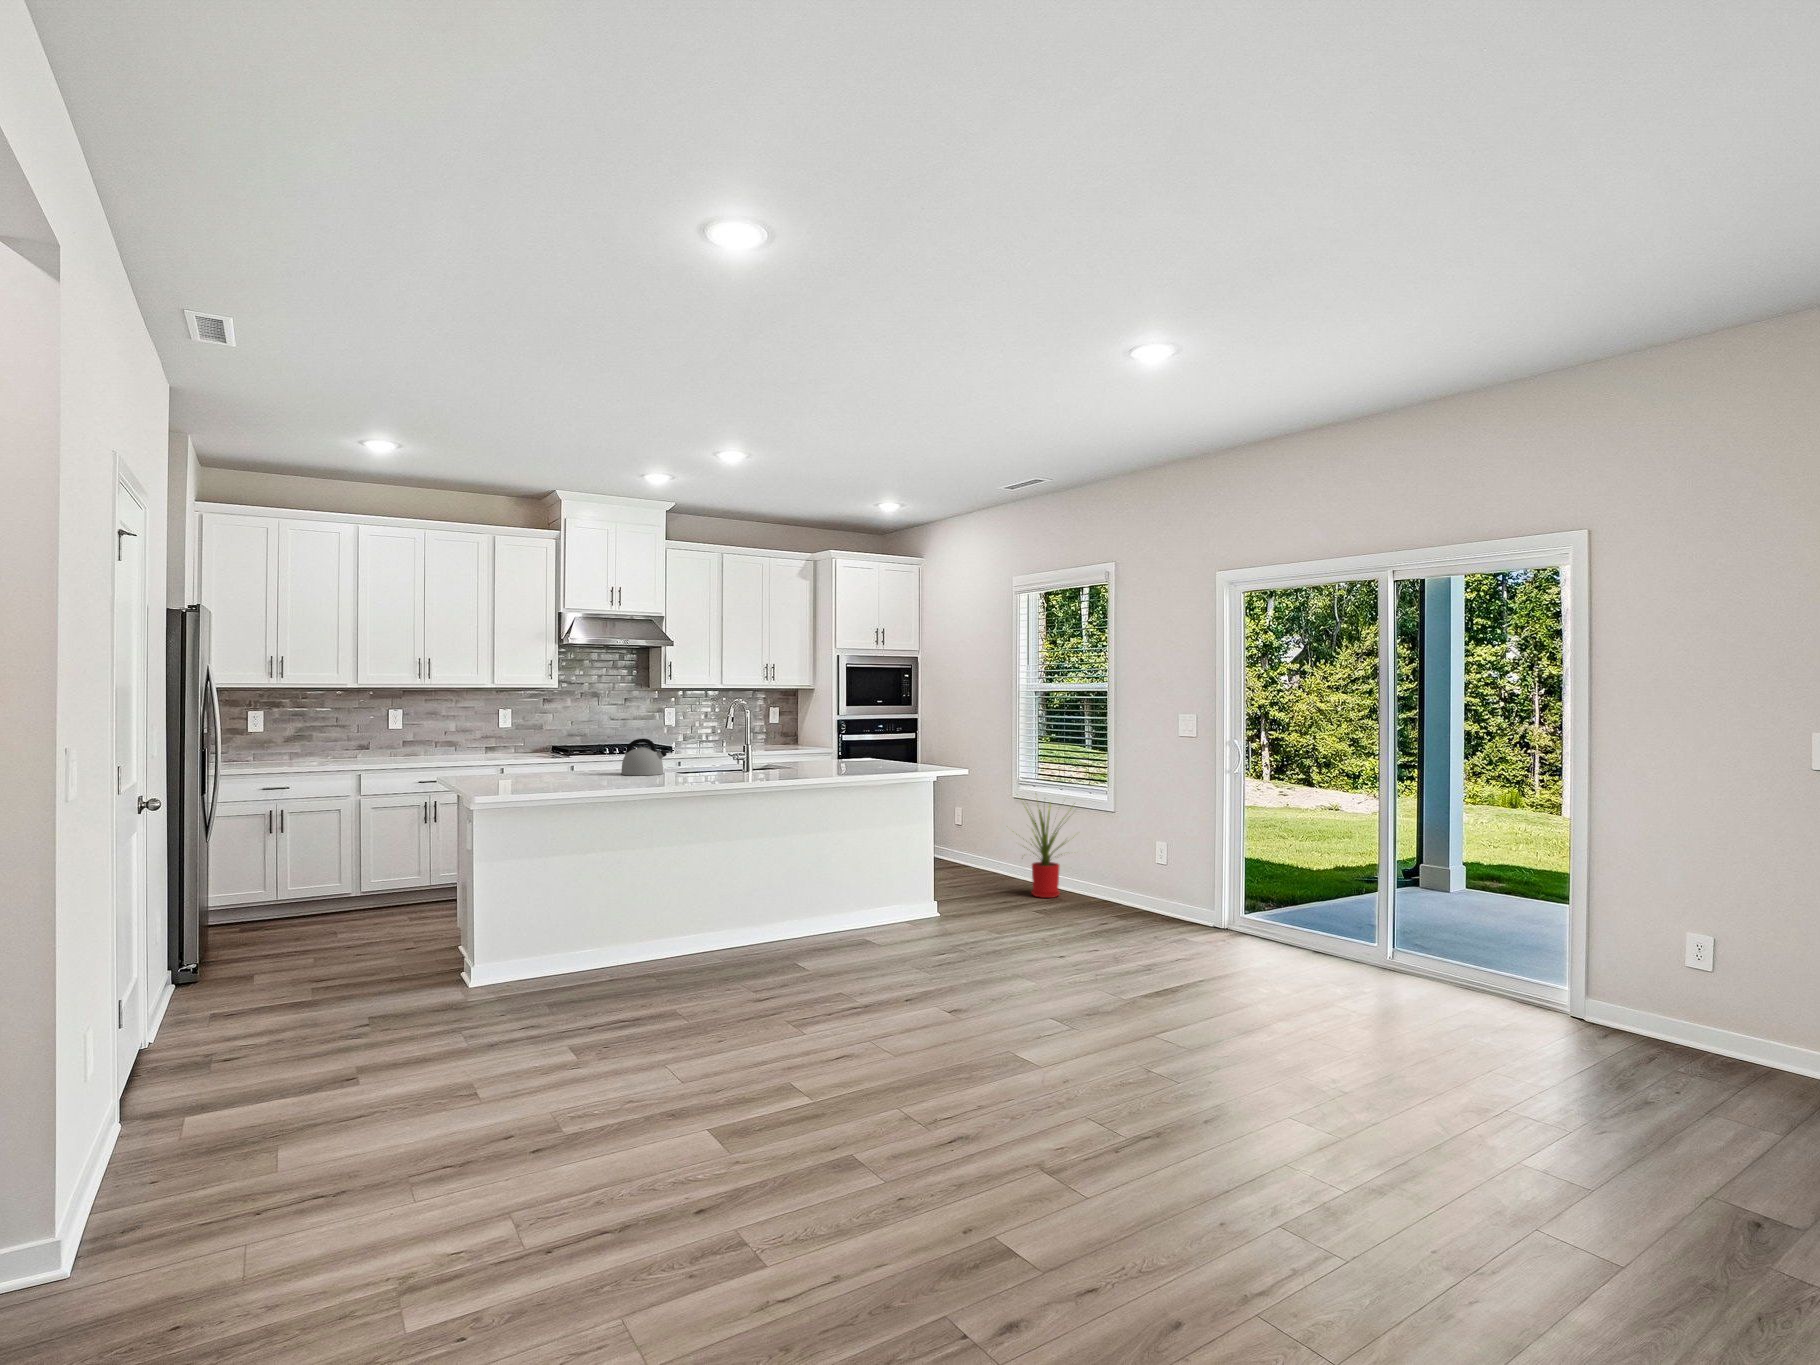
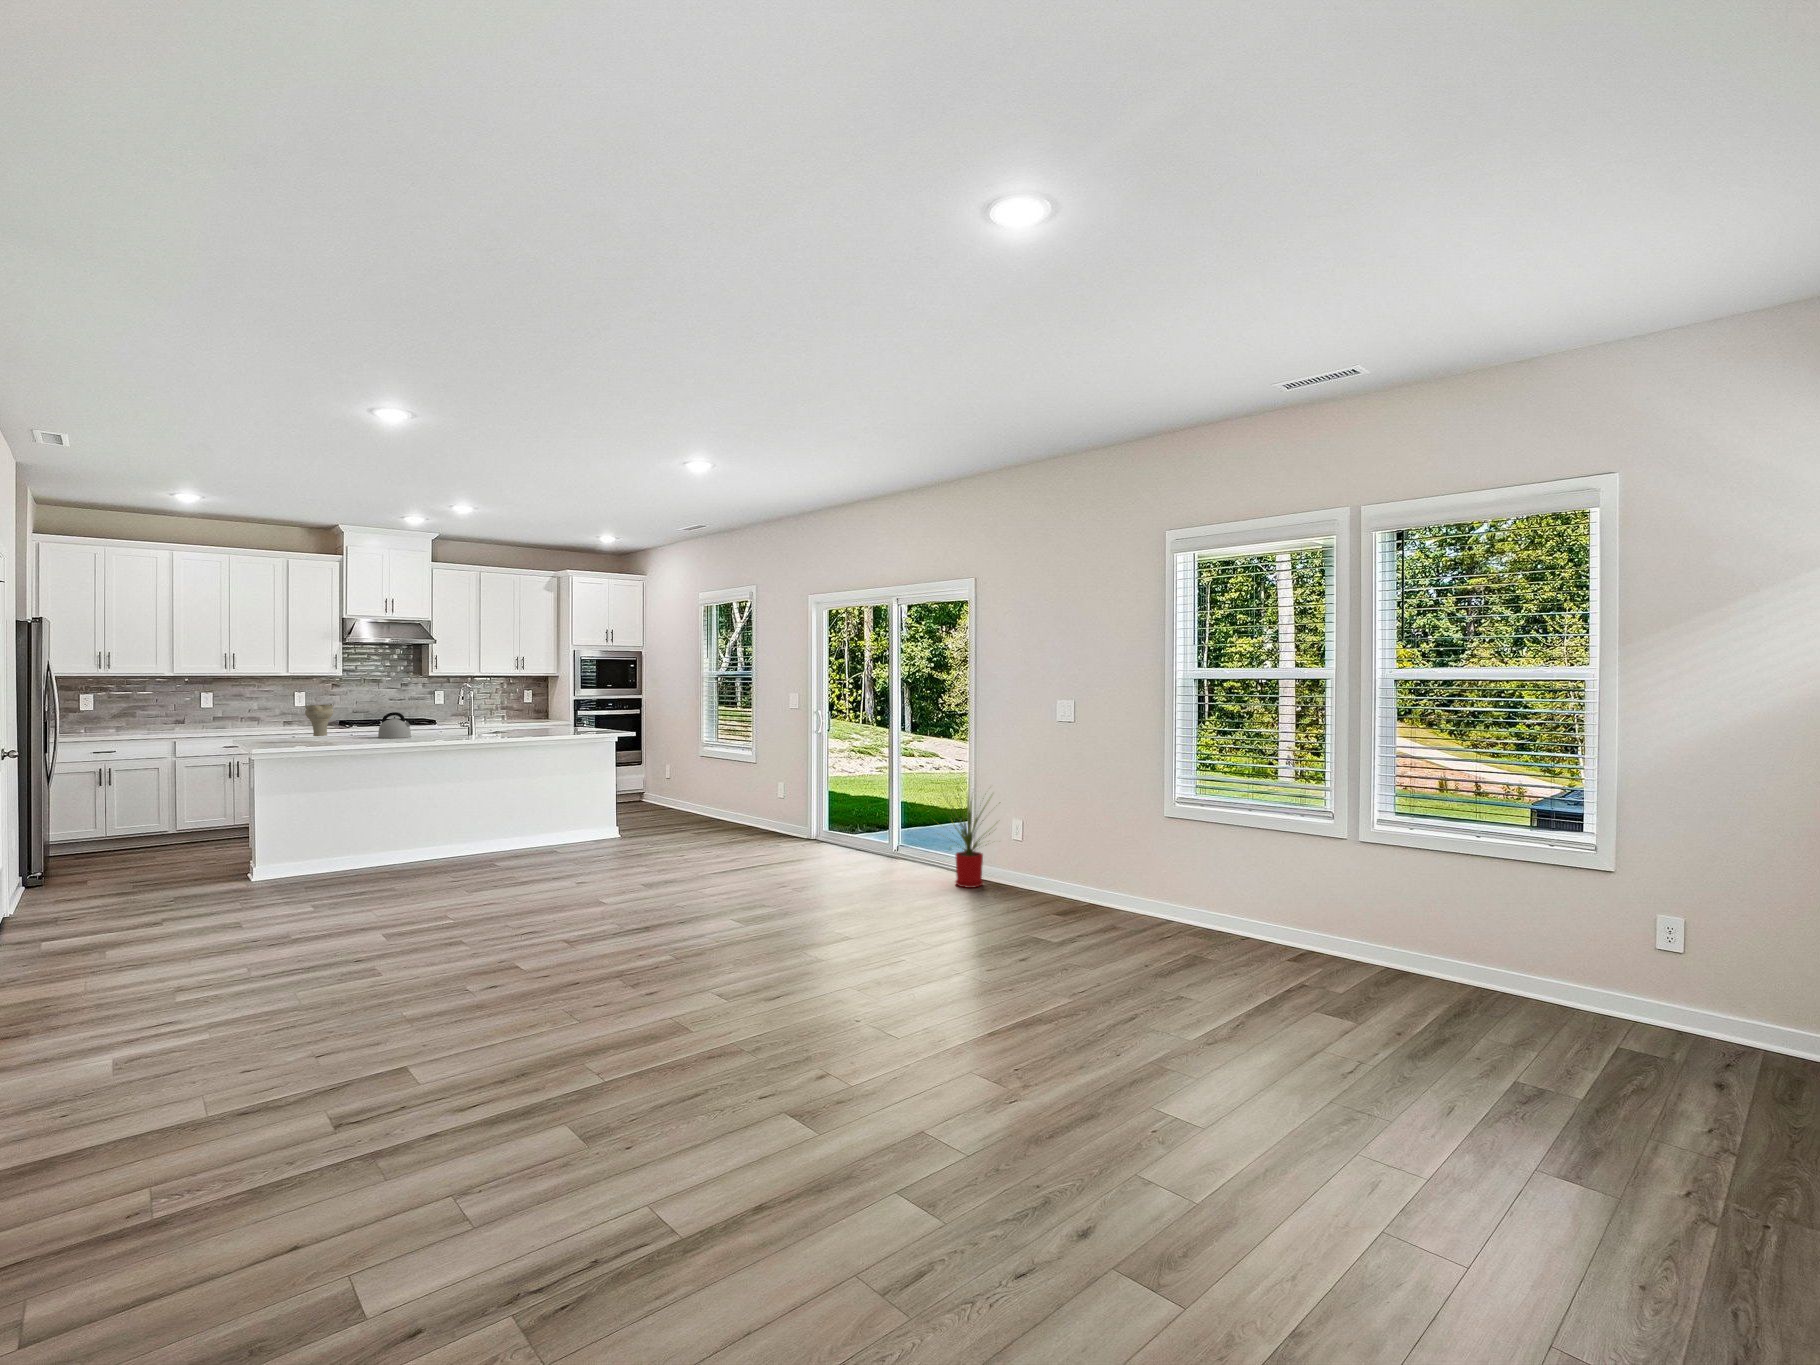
vase: none [529,726,570,779] -> present [305,705,333,736]
house plant: present [1027,803,1075,898] -> present [952,796,990,888]

